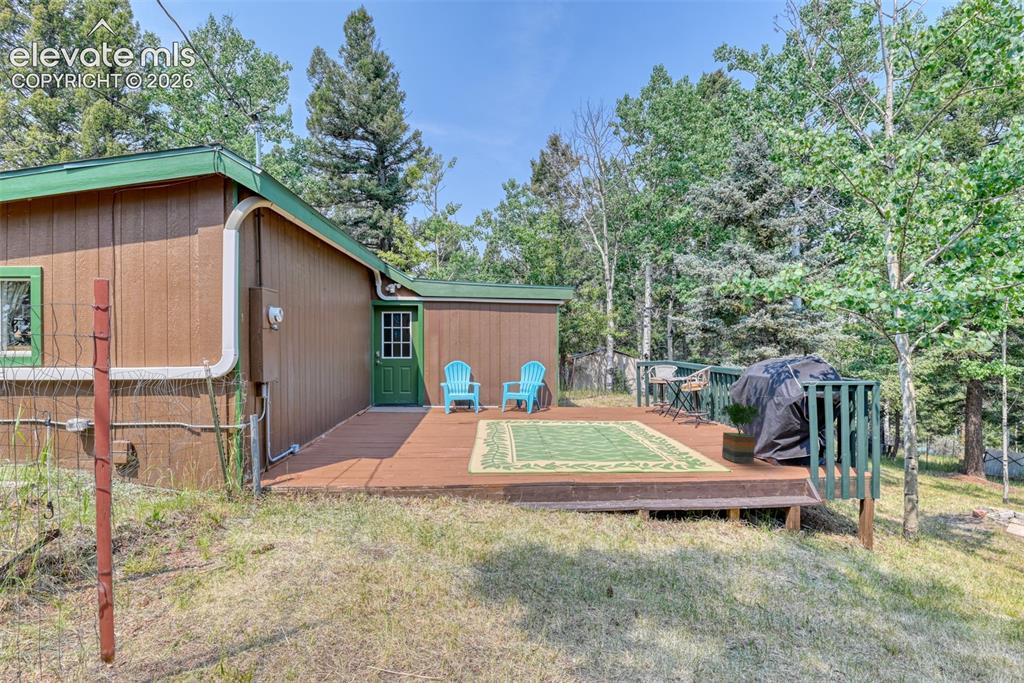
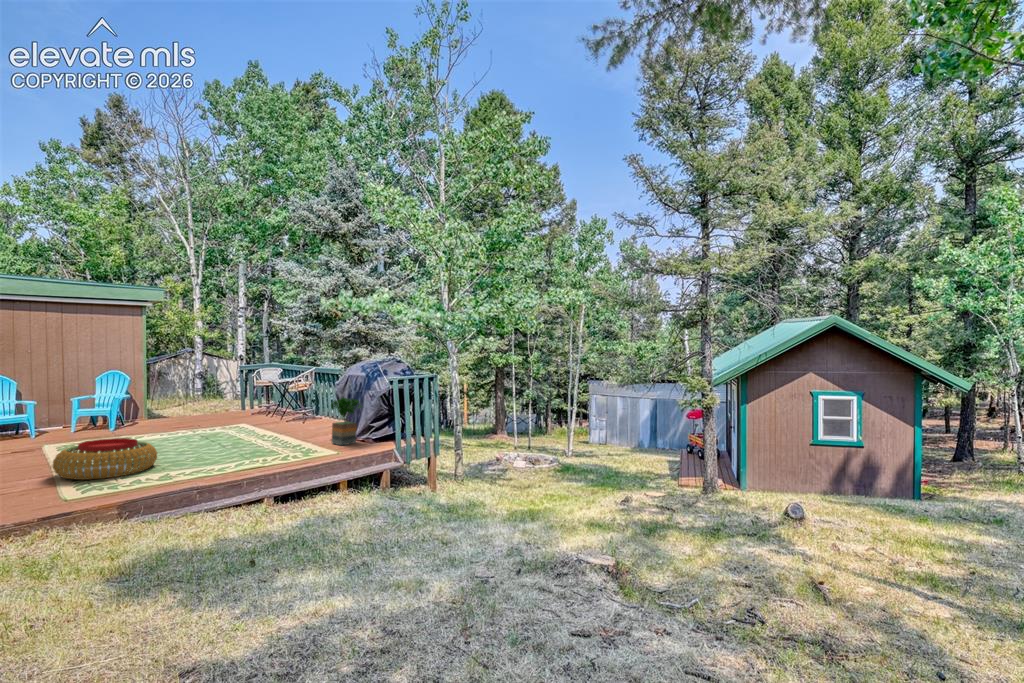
pouf: none [481,419,553,455] -> present [53,438,157,480]

